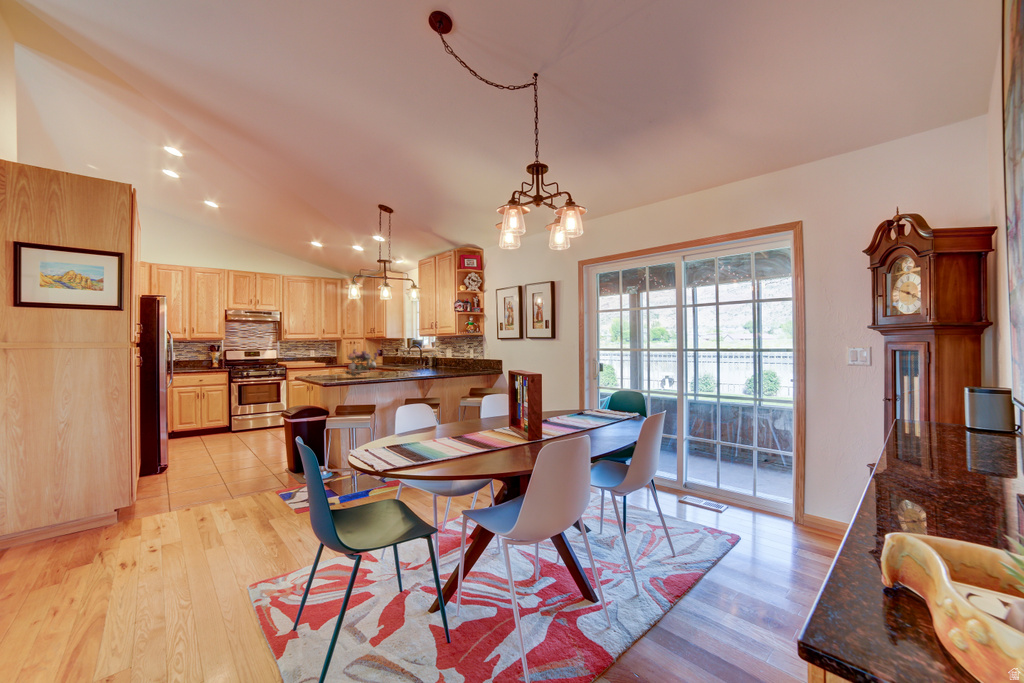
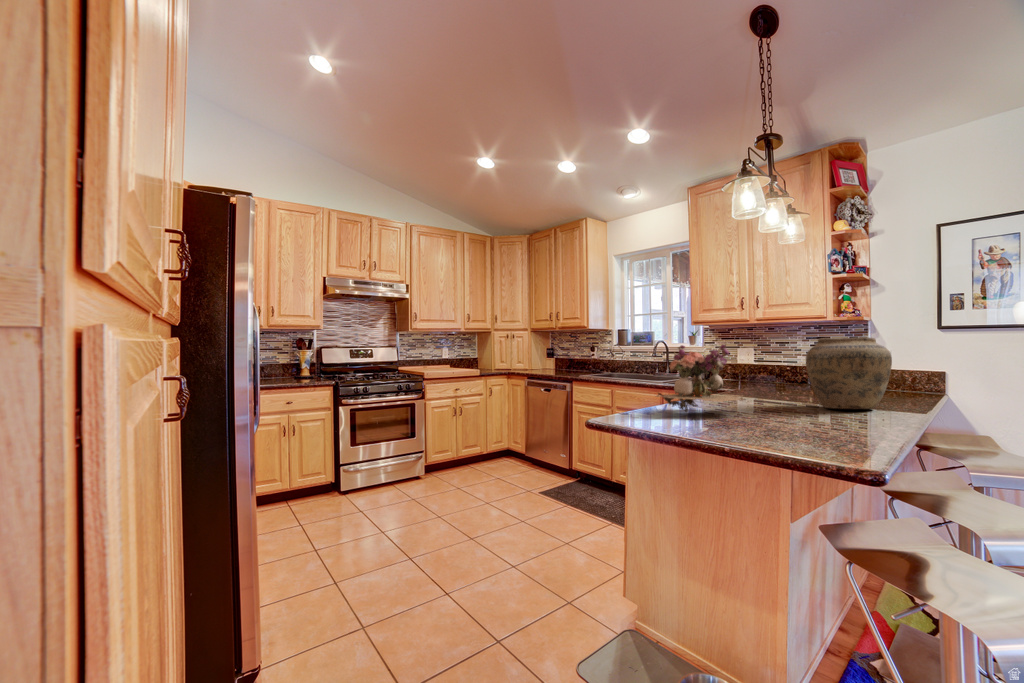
vase: none [408,346,439,375] -> present [806,337,892,409]

